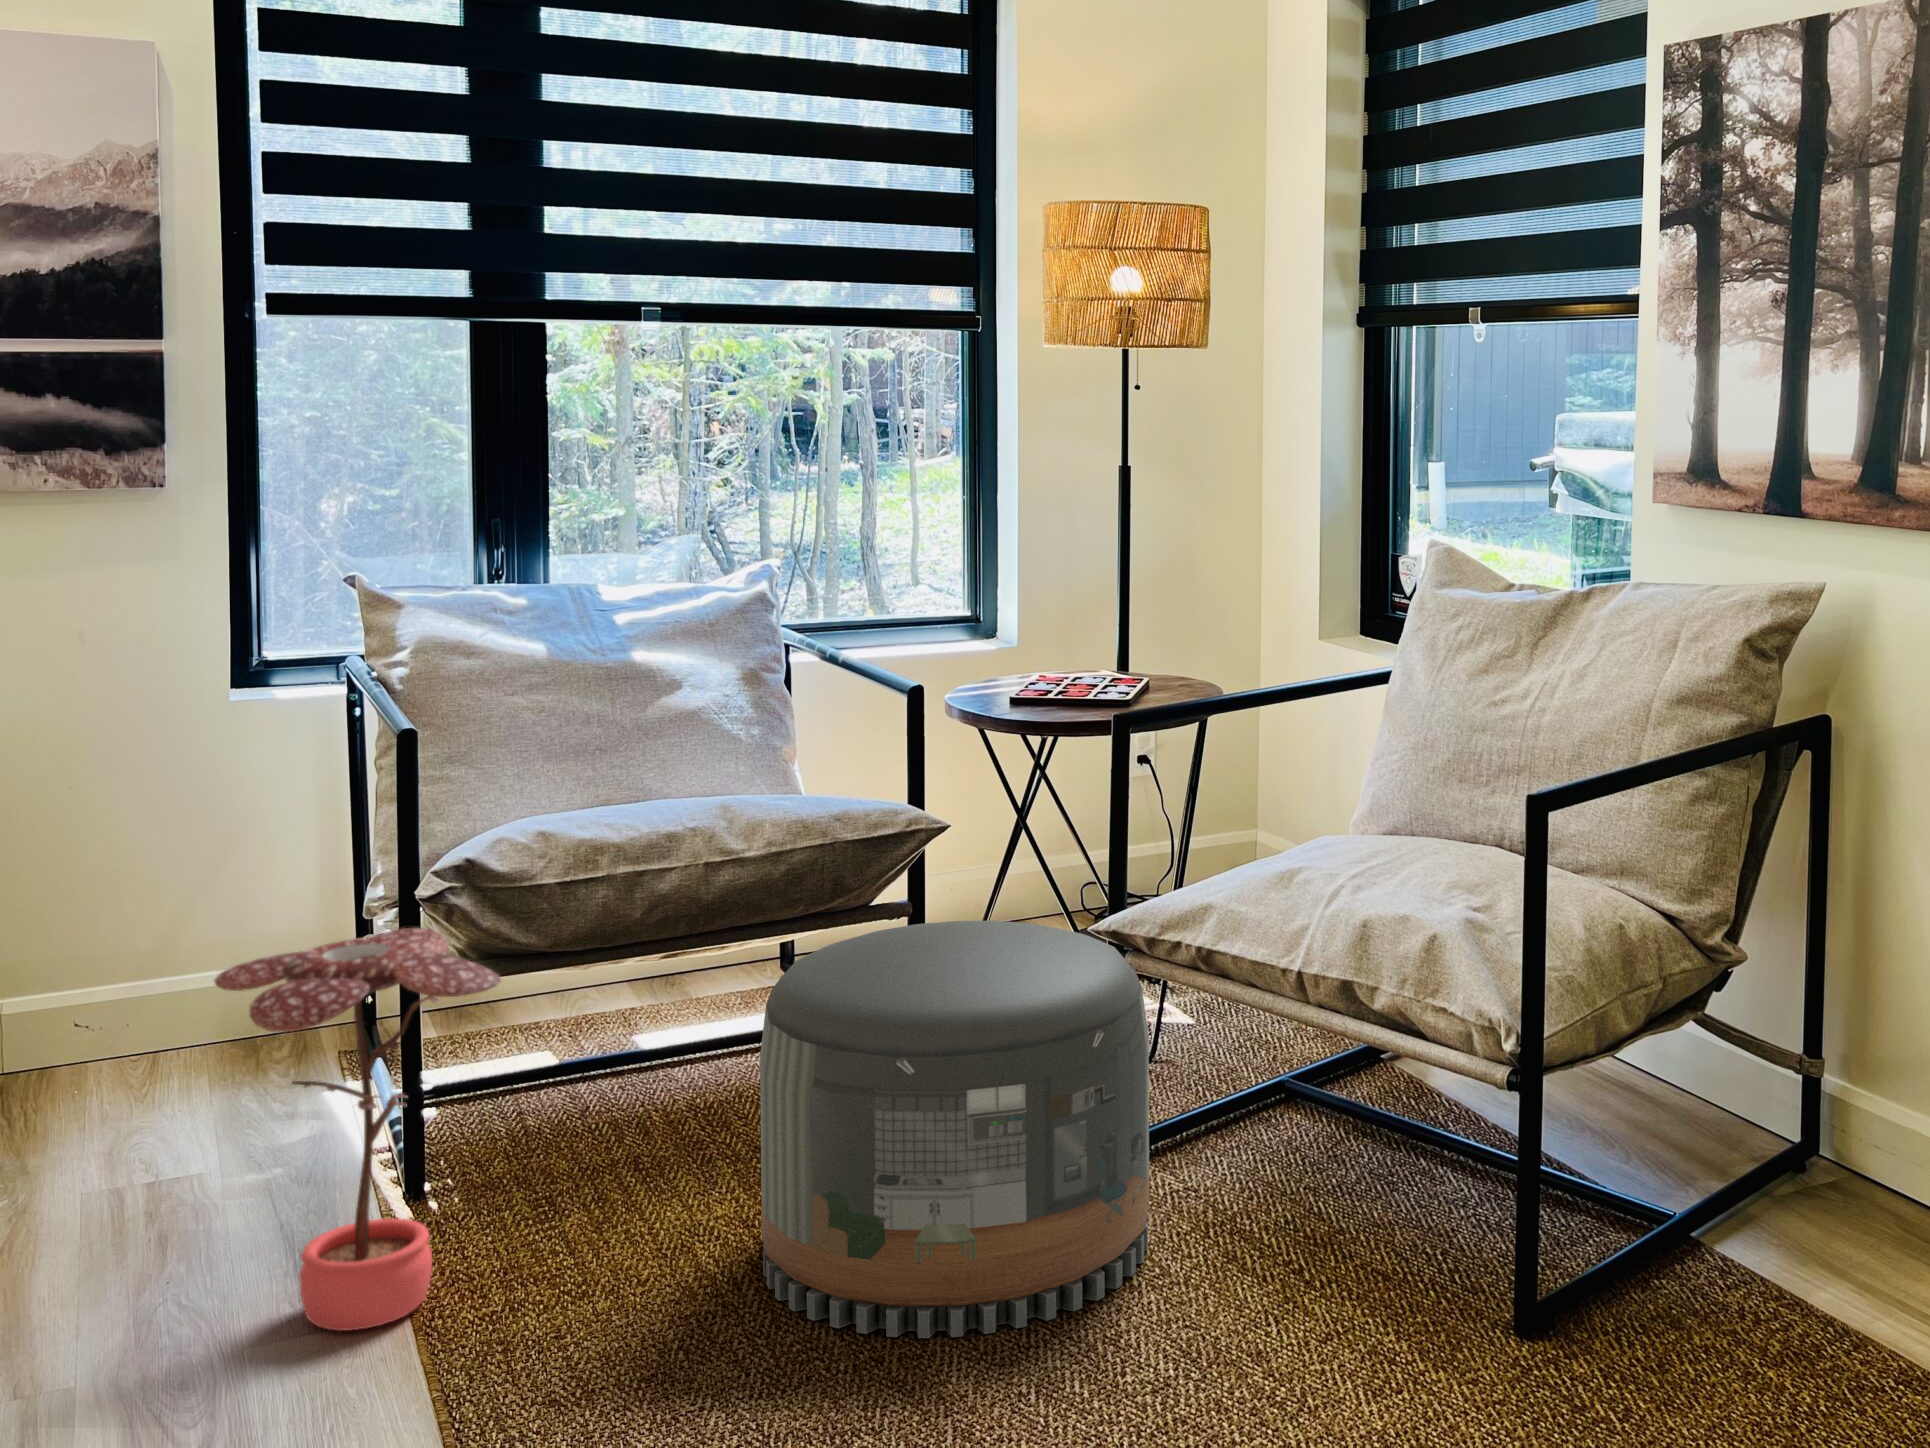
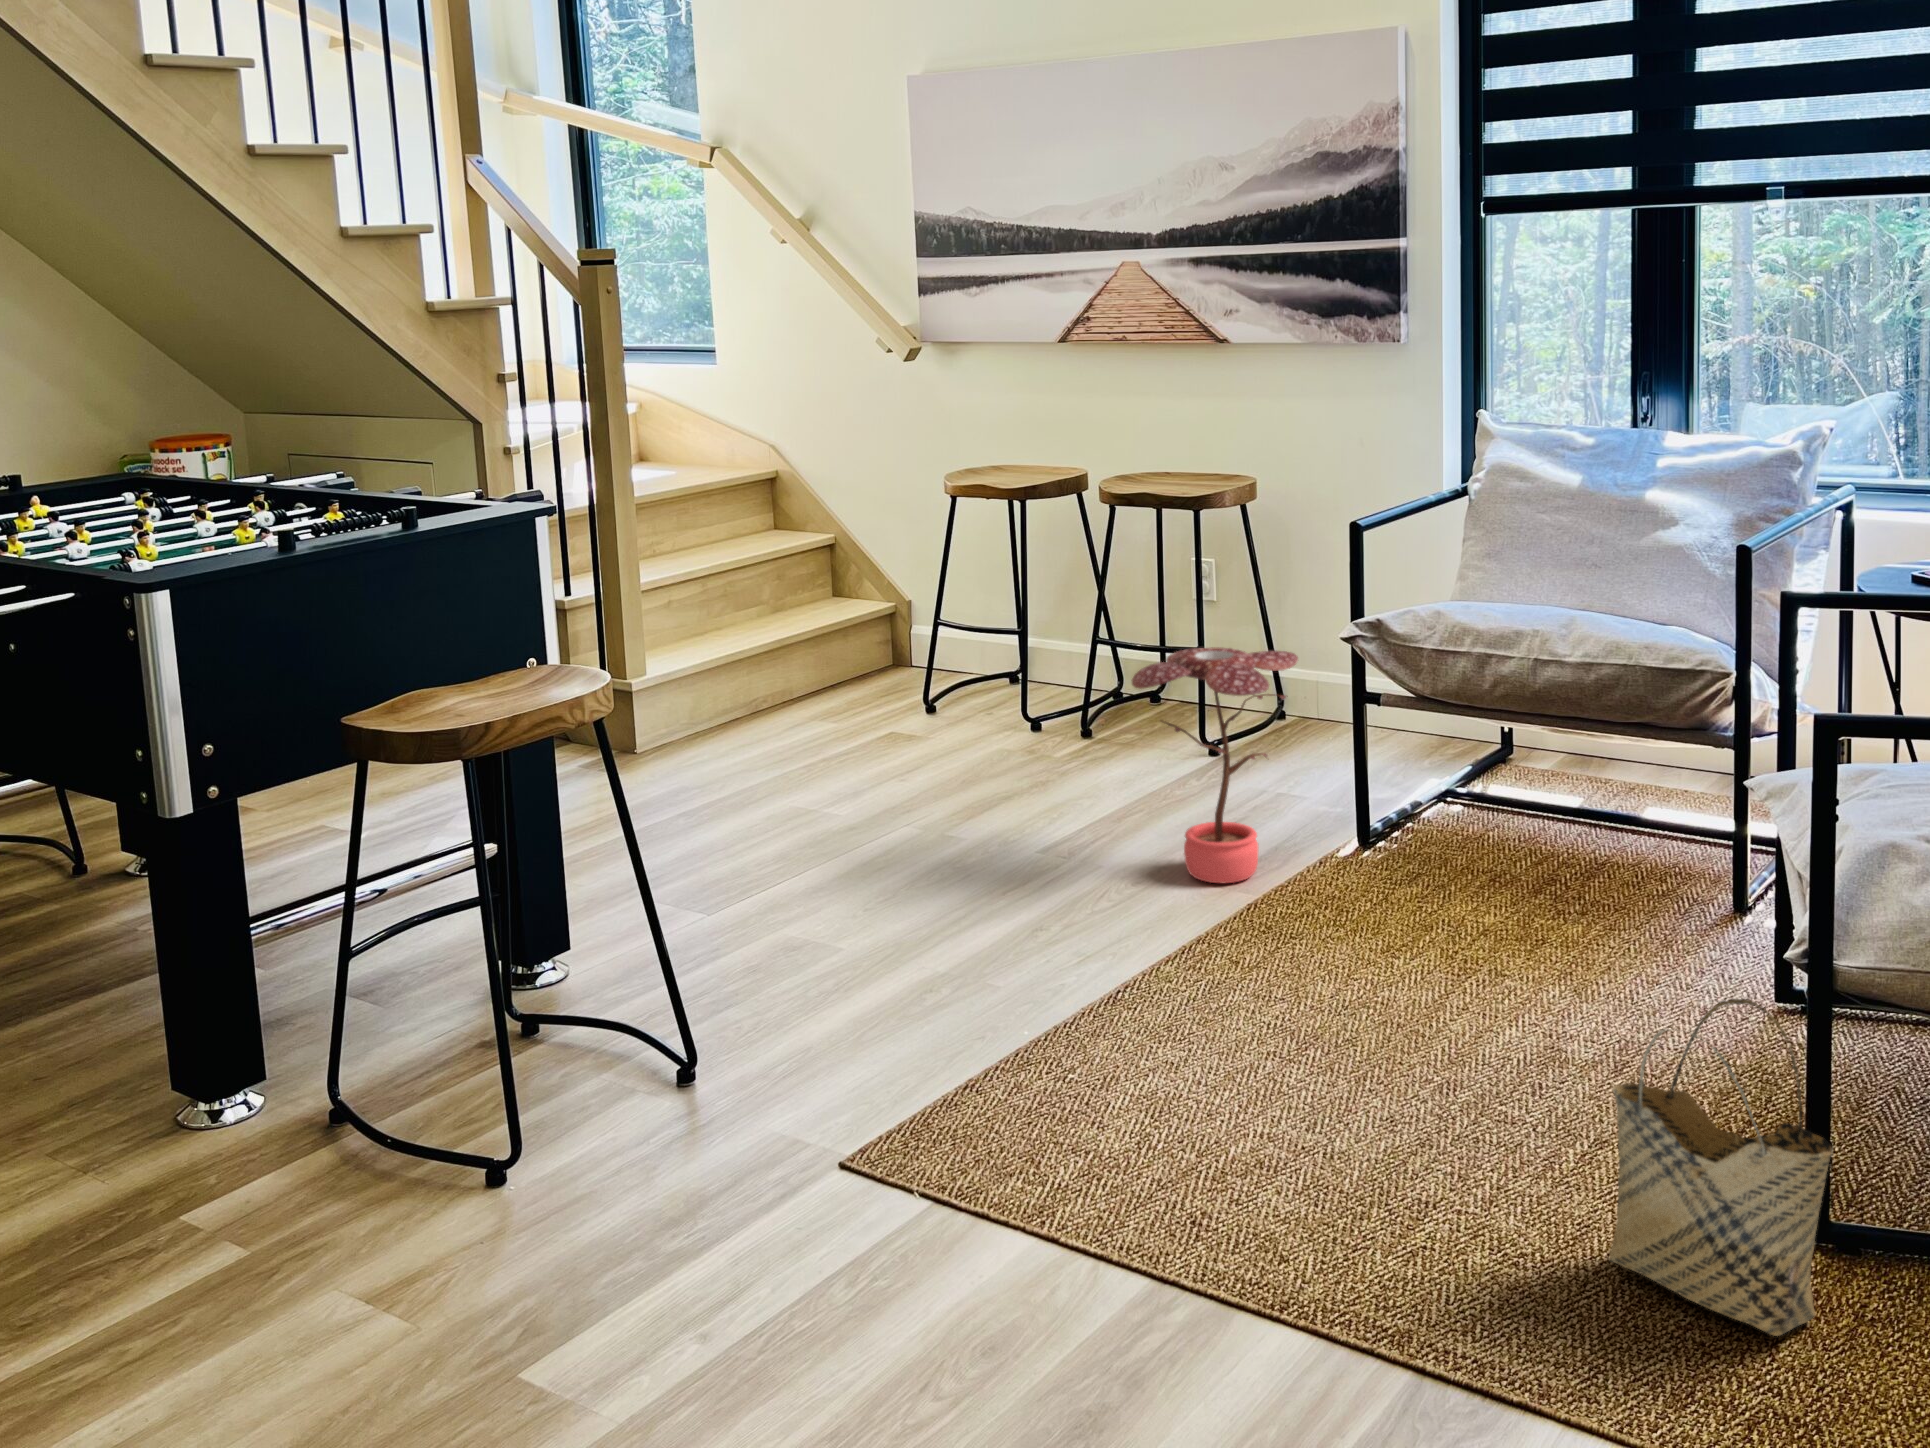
pouf: present [760,921,1149,1338] -> none [1347,733,1662,1054]
woven basket: none [1543,1045,1745,1378] -> present [1609,999,1833,1336]

